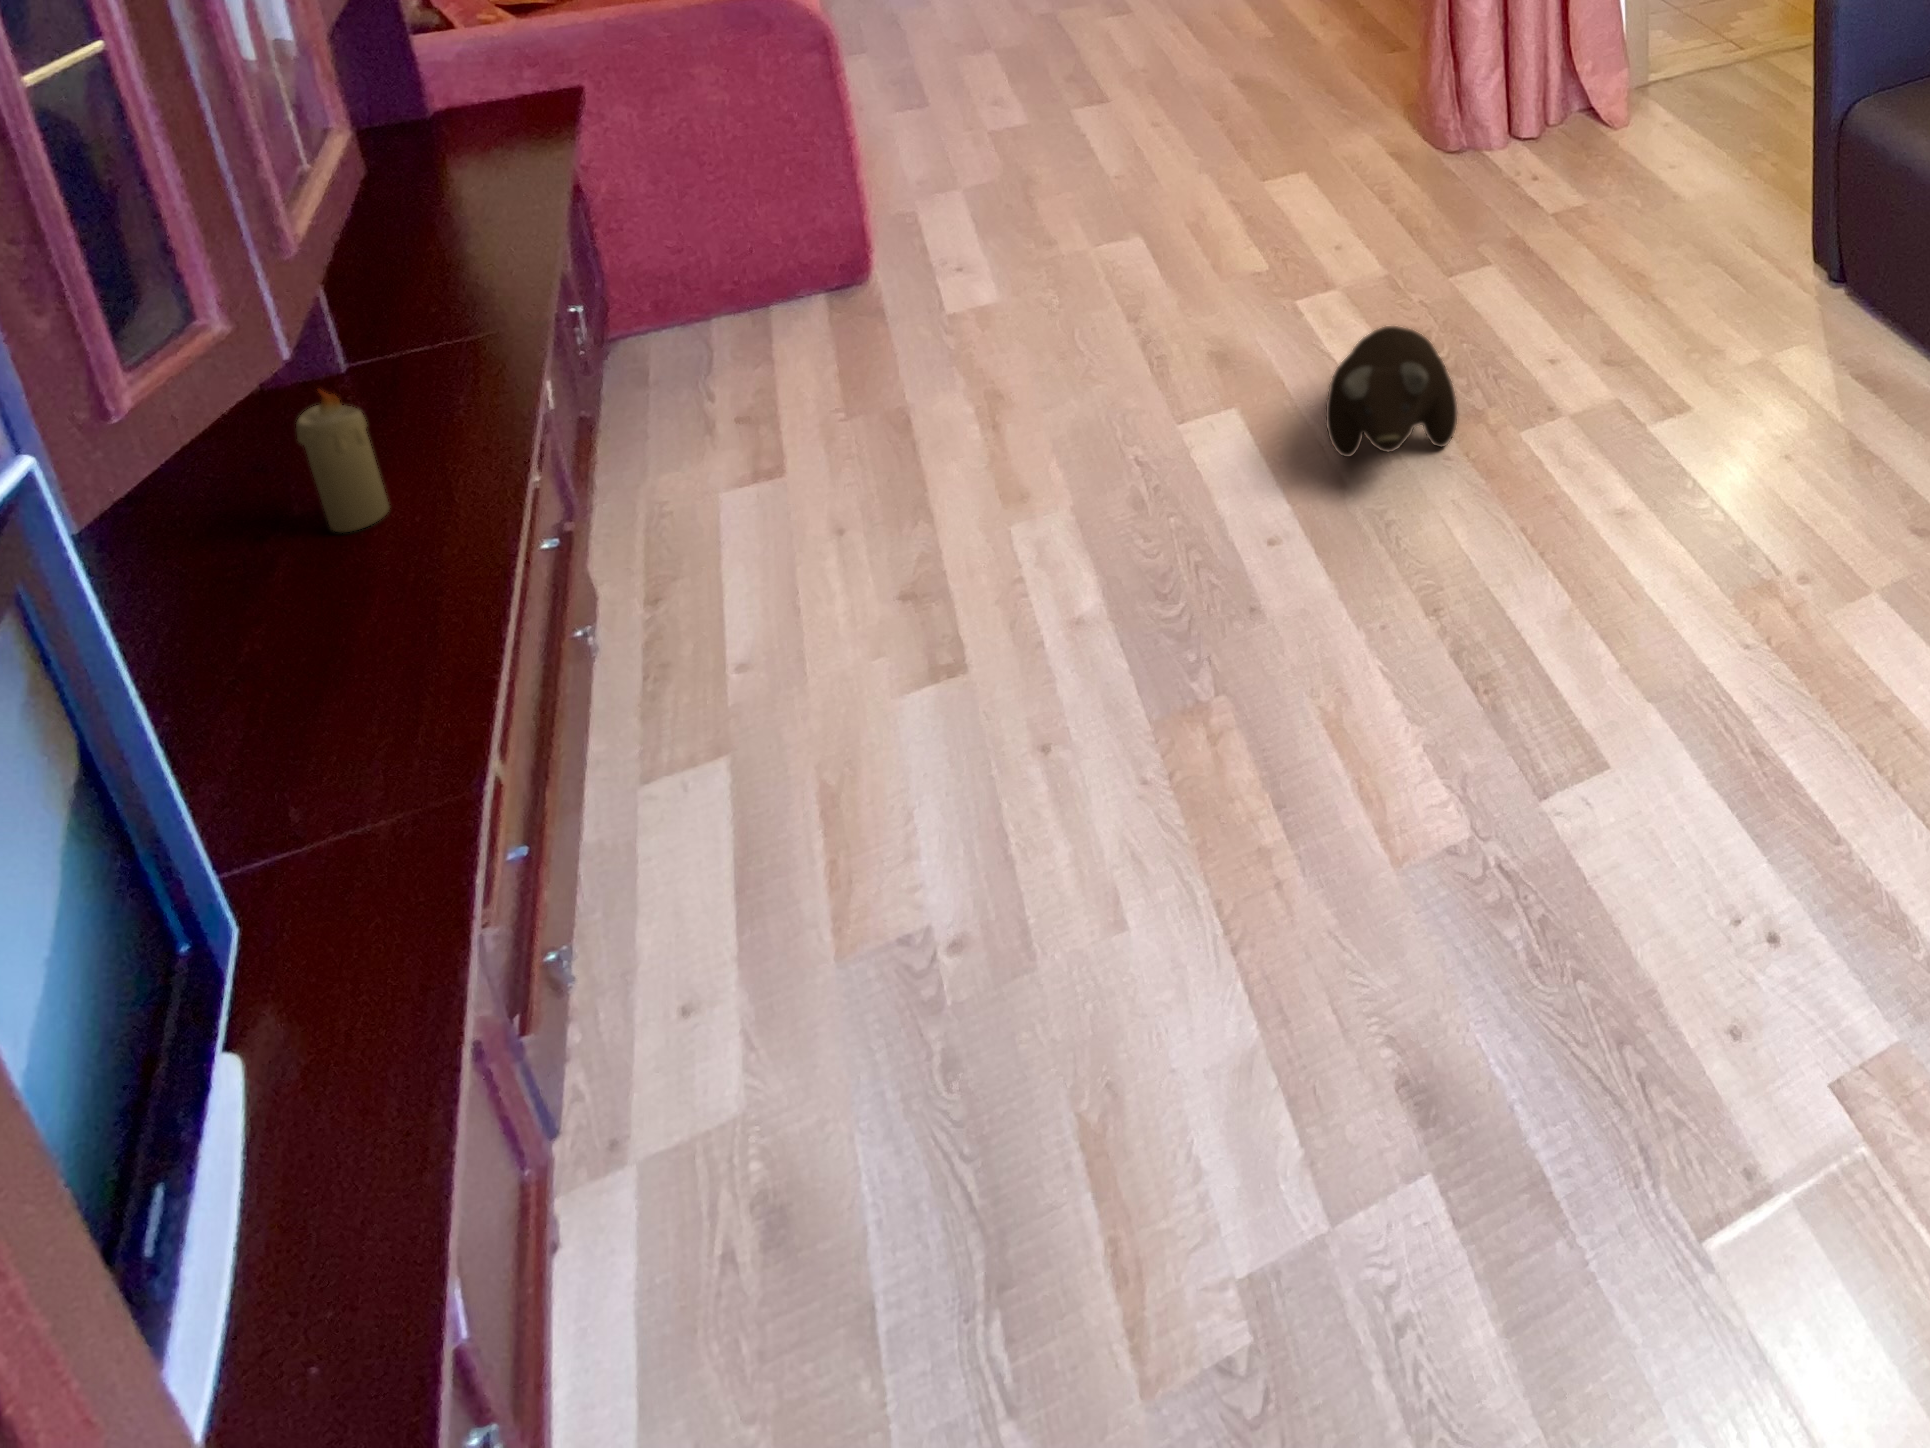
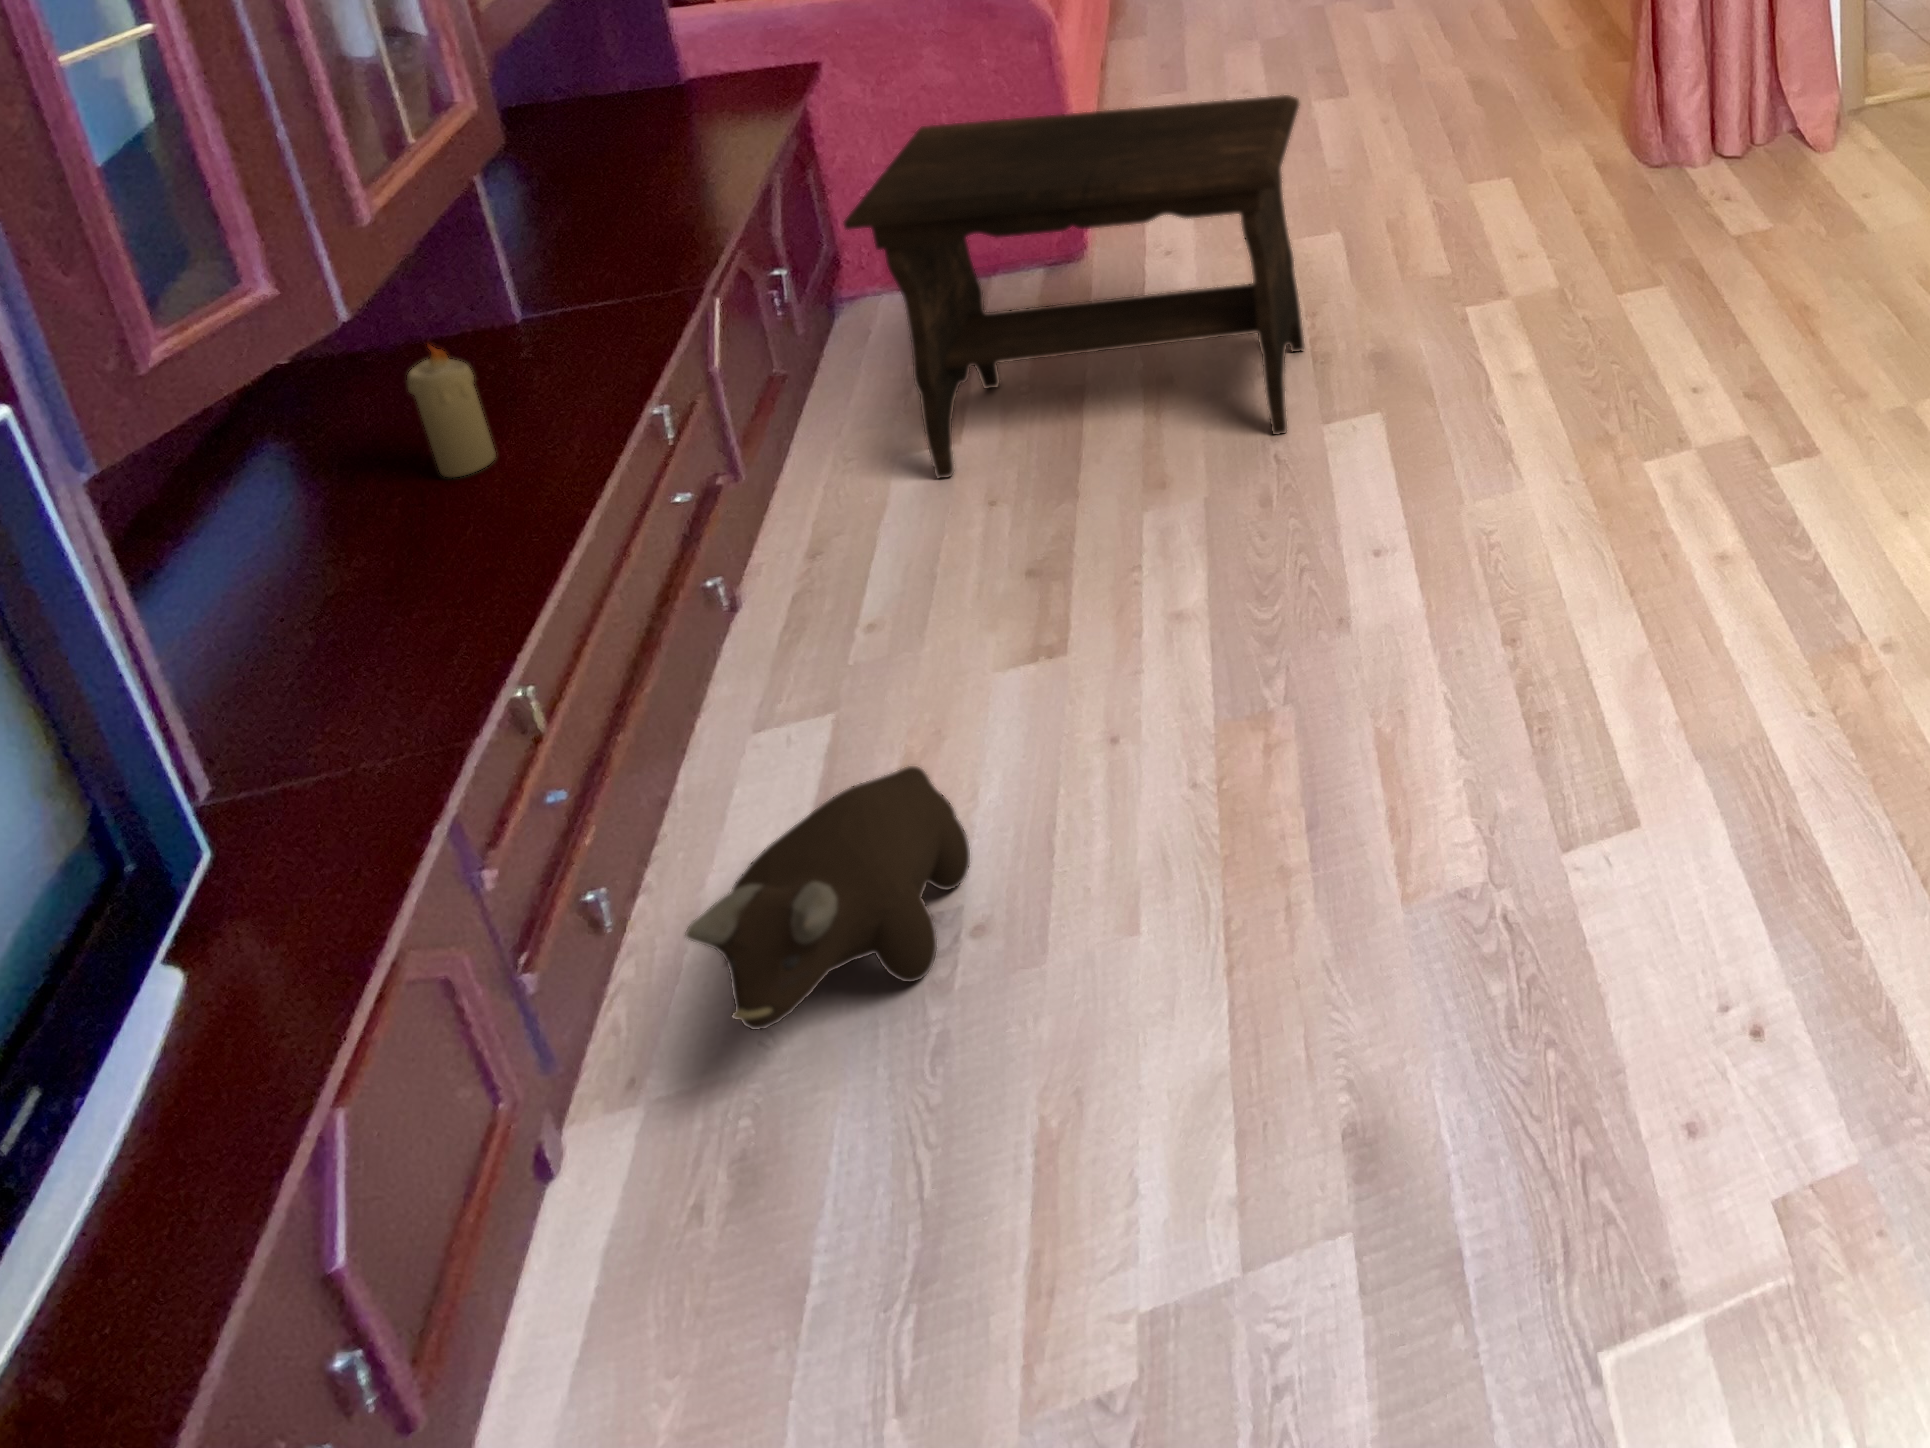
footstool: none [666,95,1137,519] -> present [844,95,1304,479]
plush toy: present [1326,326,1457,457] -> present [685,766,970,1030]

